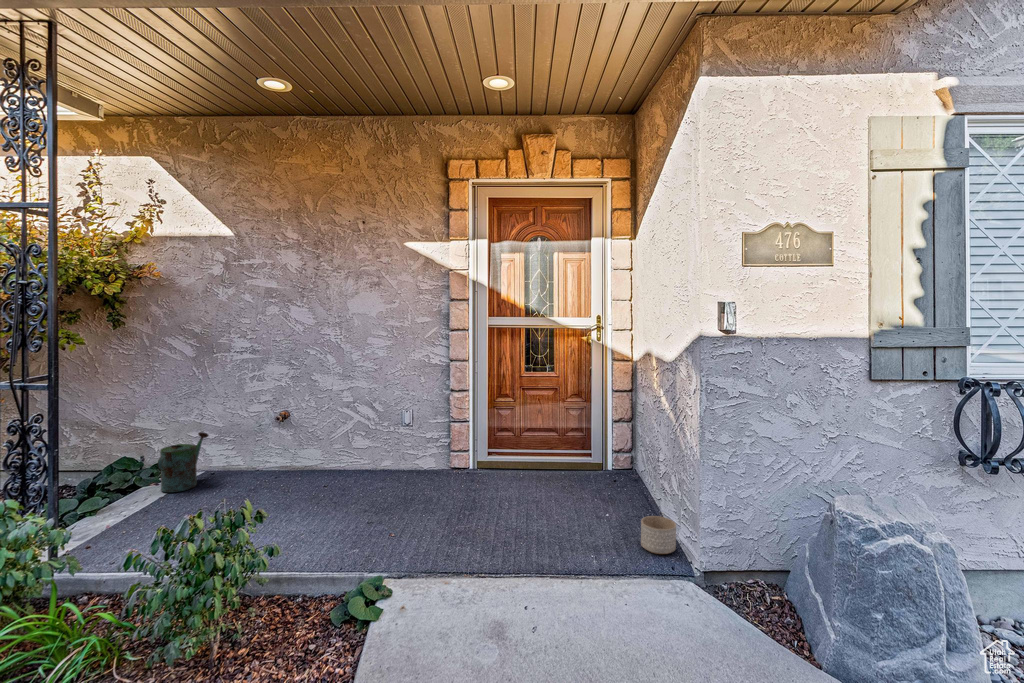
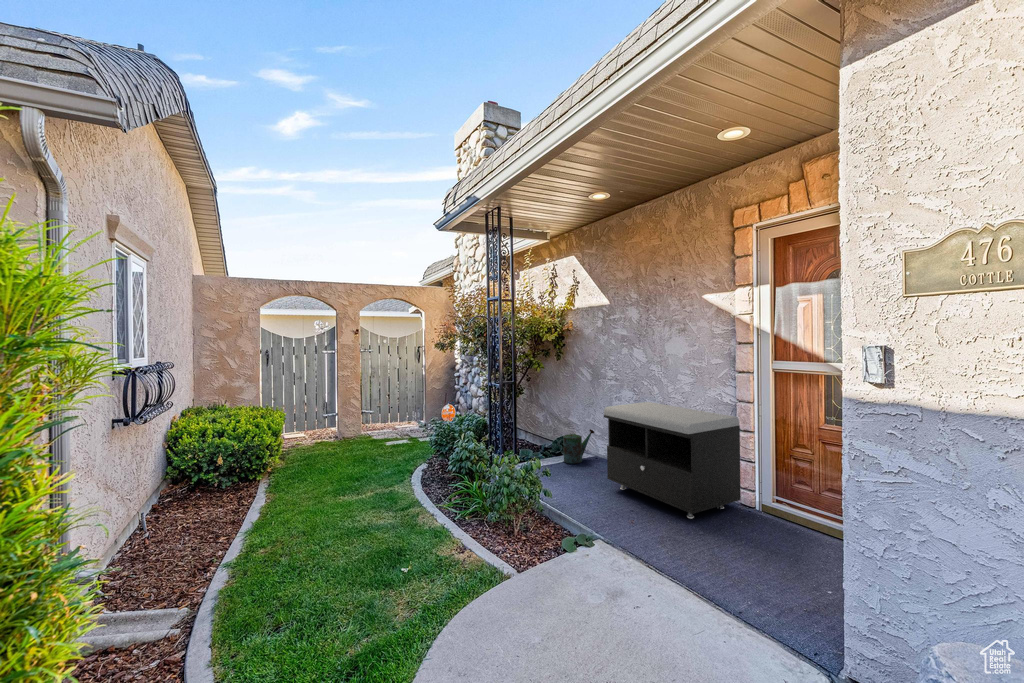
storage bench: none [293,376,453,496] -> present [604,402,741,519]
planter: present [641,516,676,554] -> none [789,615,836,668]

